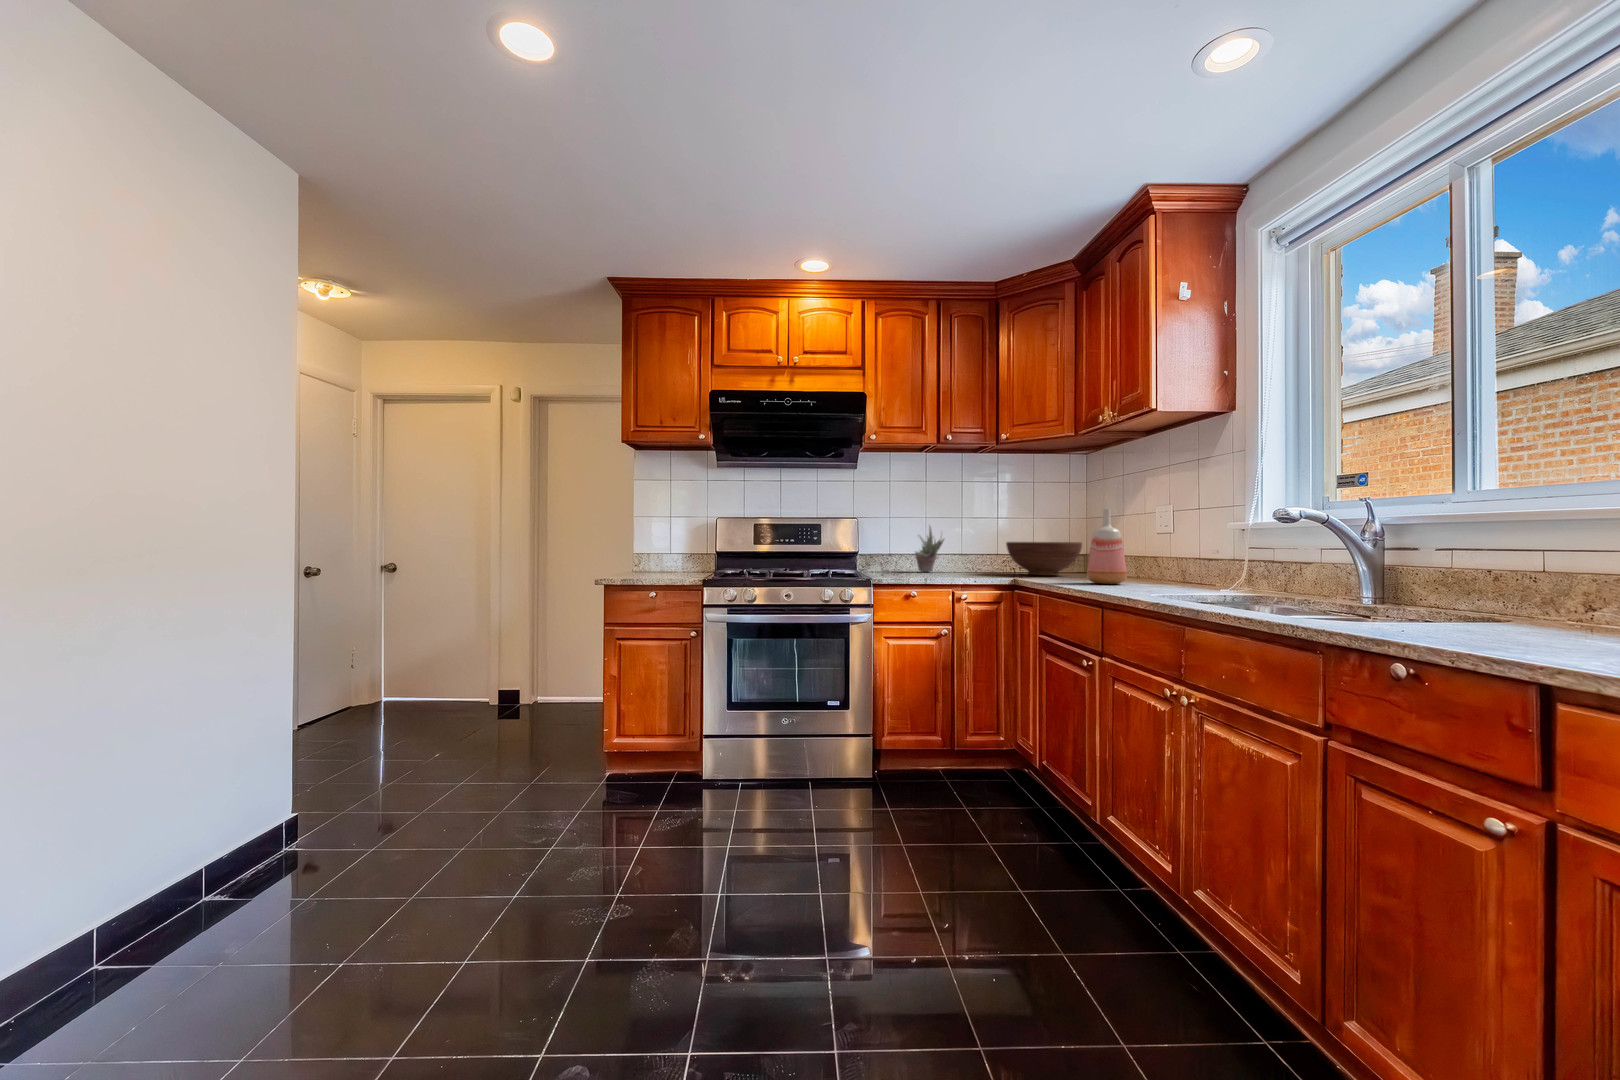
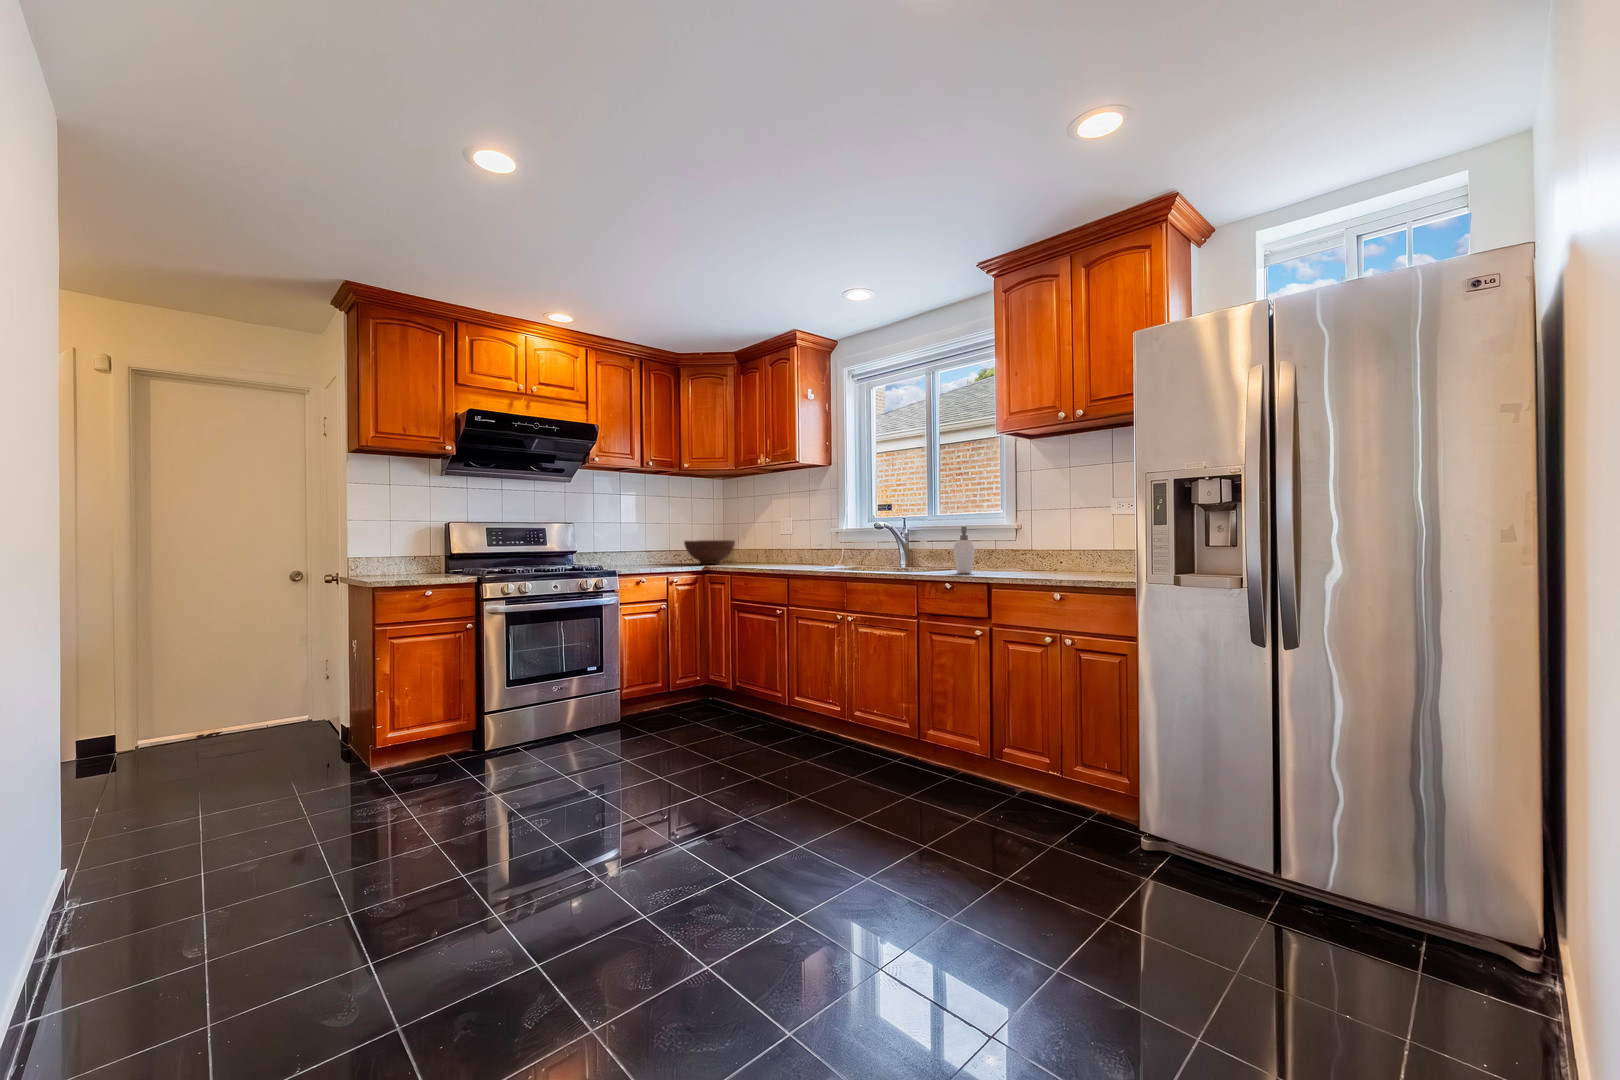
vase: present [1087,509,1127,584] -> none [757,519,780,566]
soap dispenser: none [1464,512,1556,645] -> present [953,526,976,573]
succulent plant: present [915,526,944,572] -> none [612,528,638,566]

